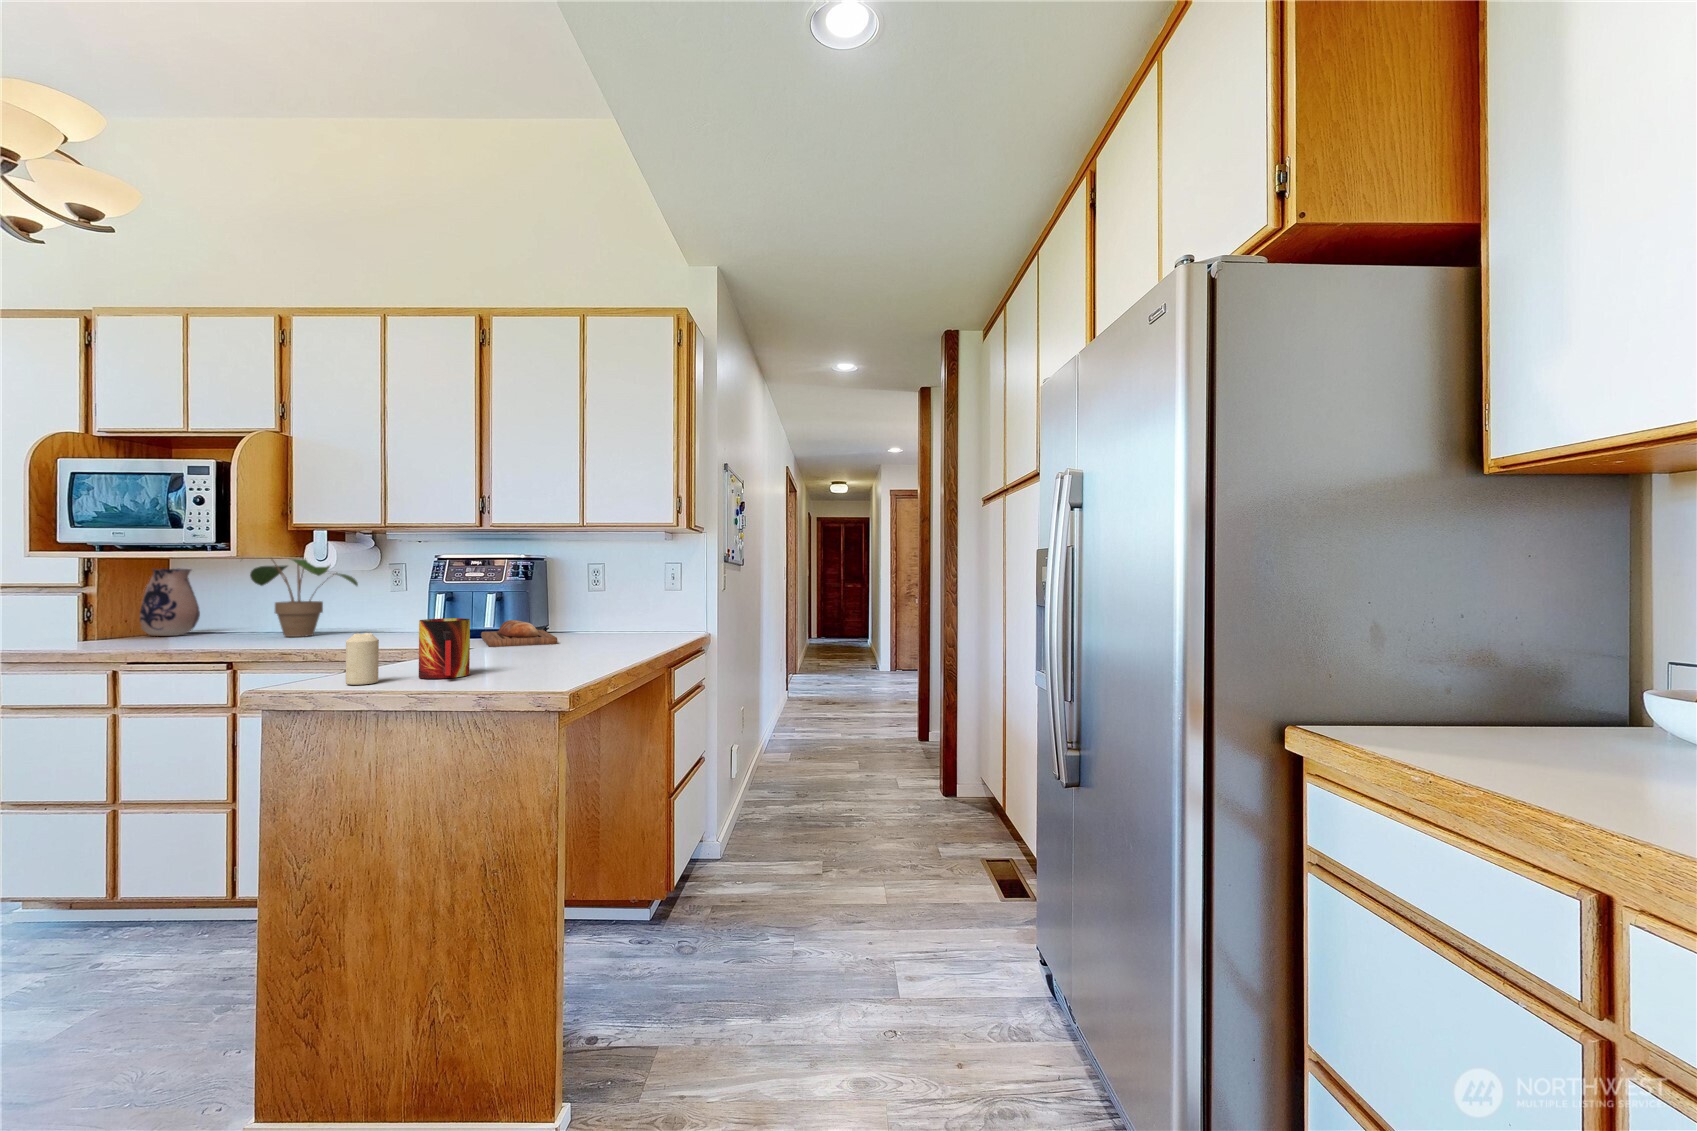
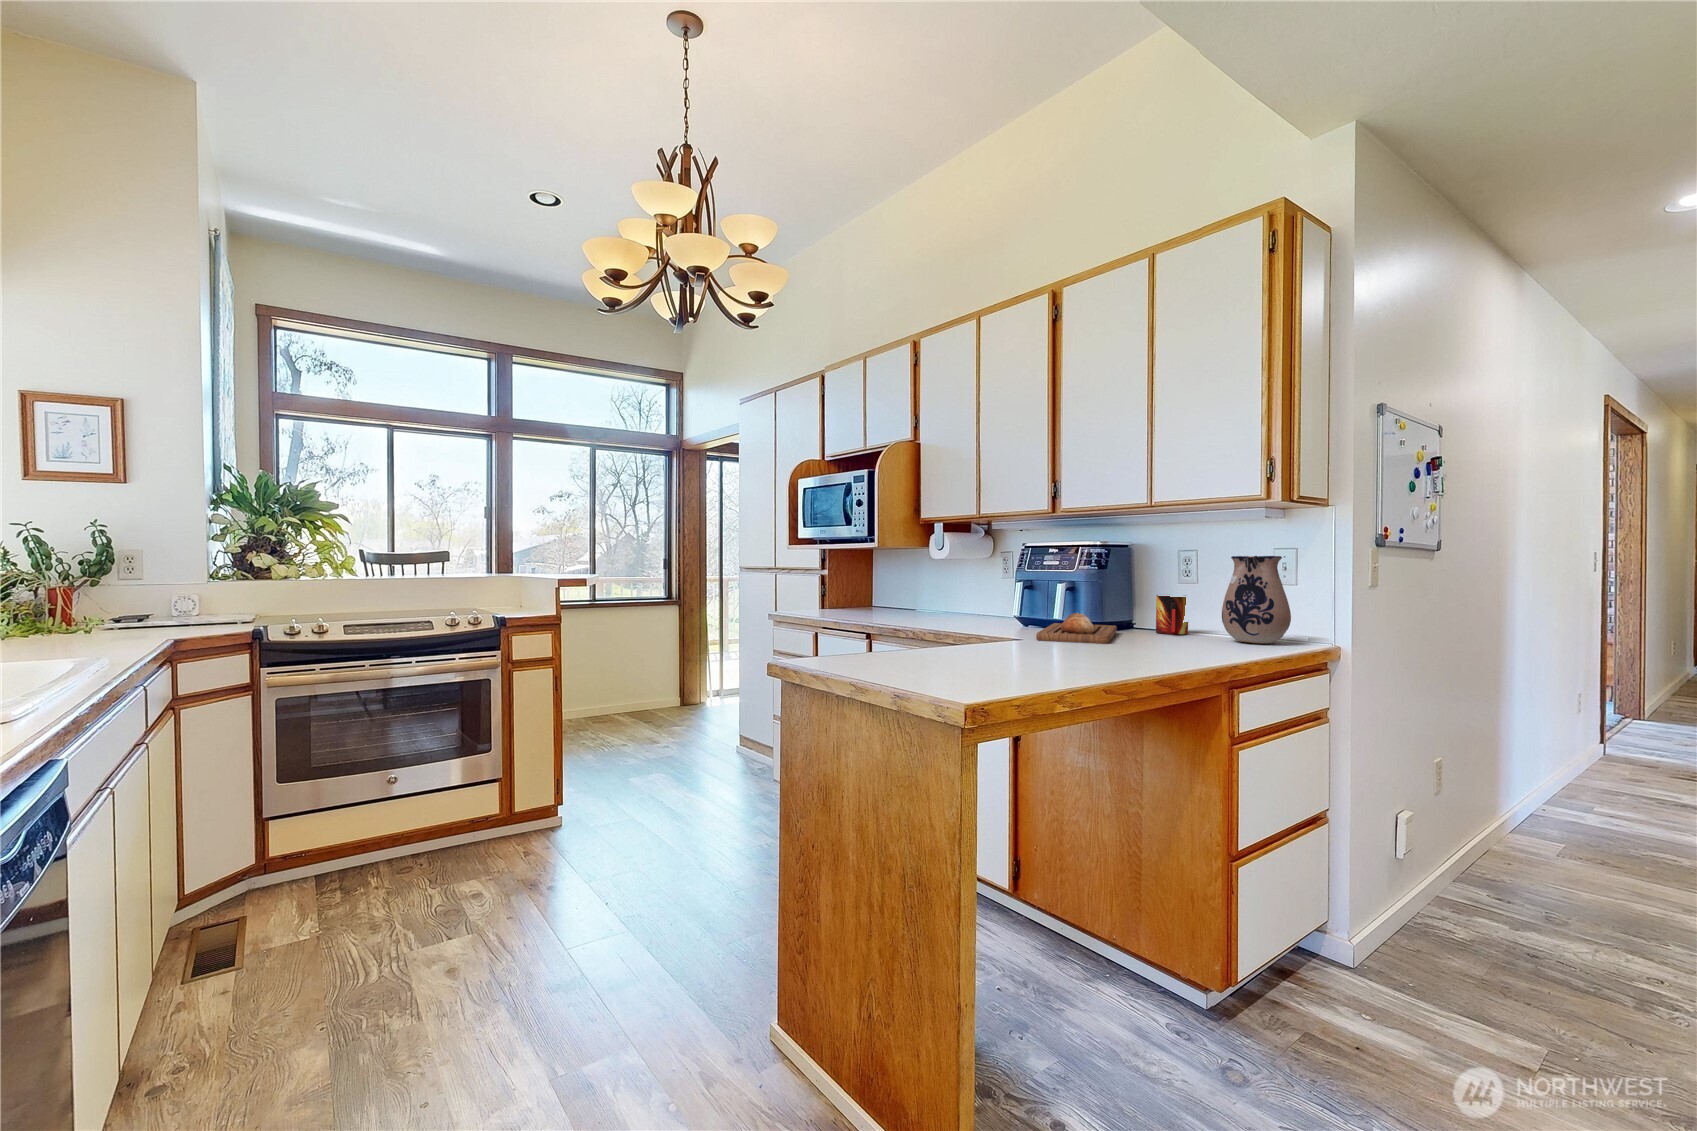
potted plant: present [250,559,358,637] -> none [893,535,974,615]
ceramic pitcher: present [140,569,200,636] -> present [1222,556,1291,644]
mug: present [419,618,470,679] -> present [1156,595,1188,634]
candle: present [346,633,379,685] -> none [833,619,858,668]

